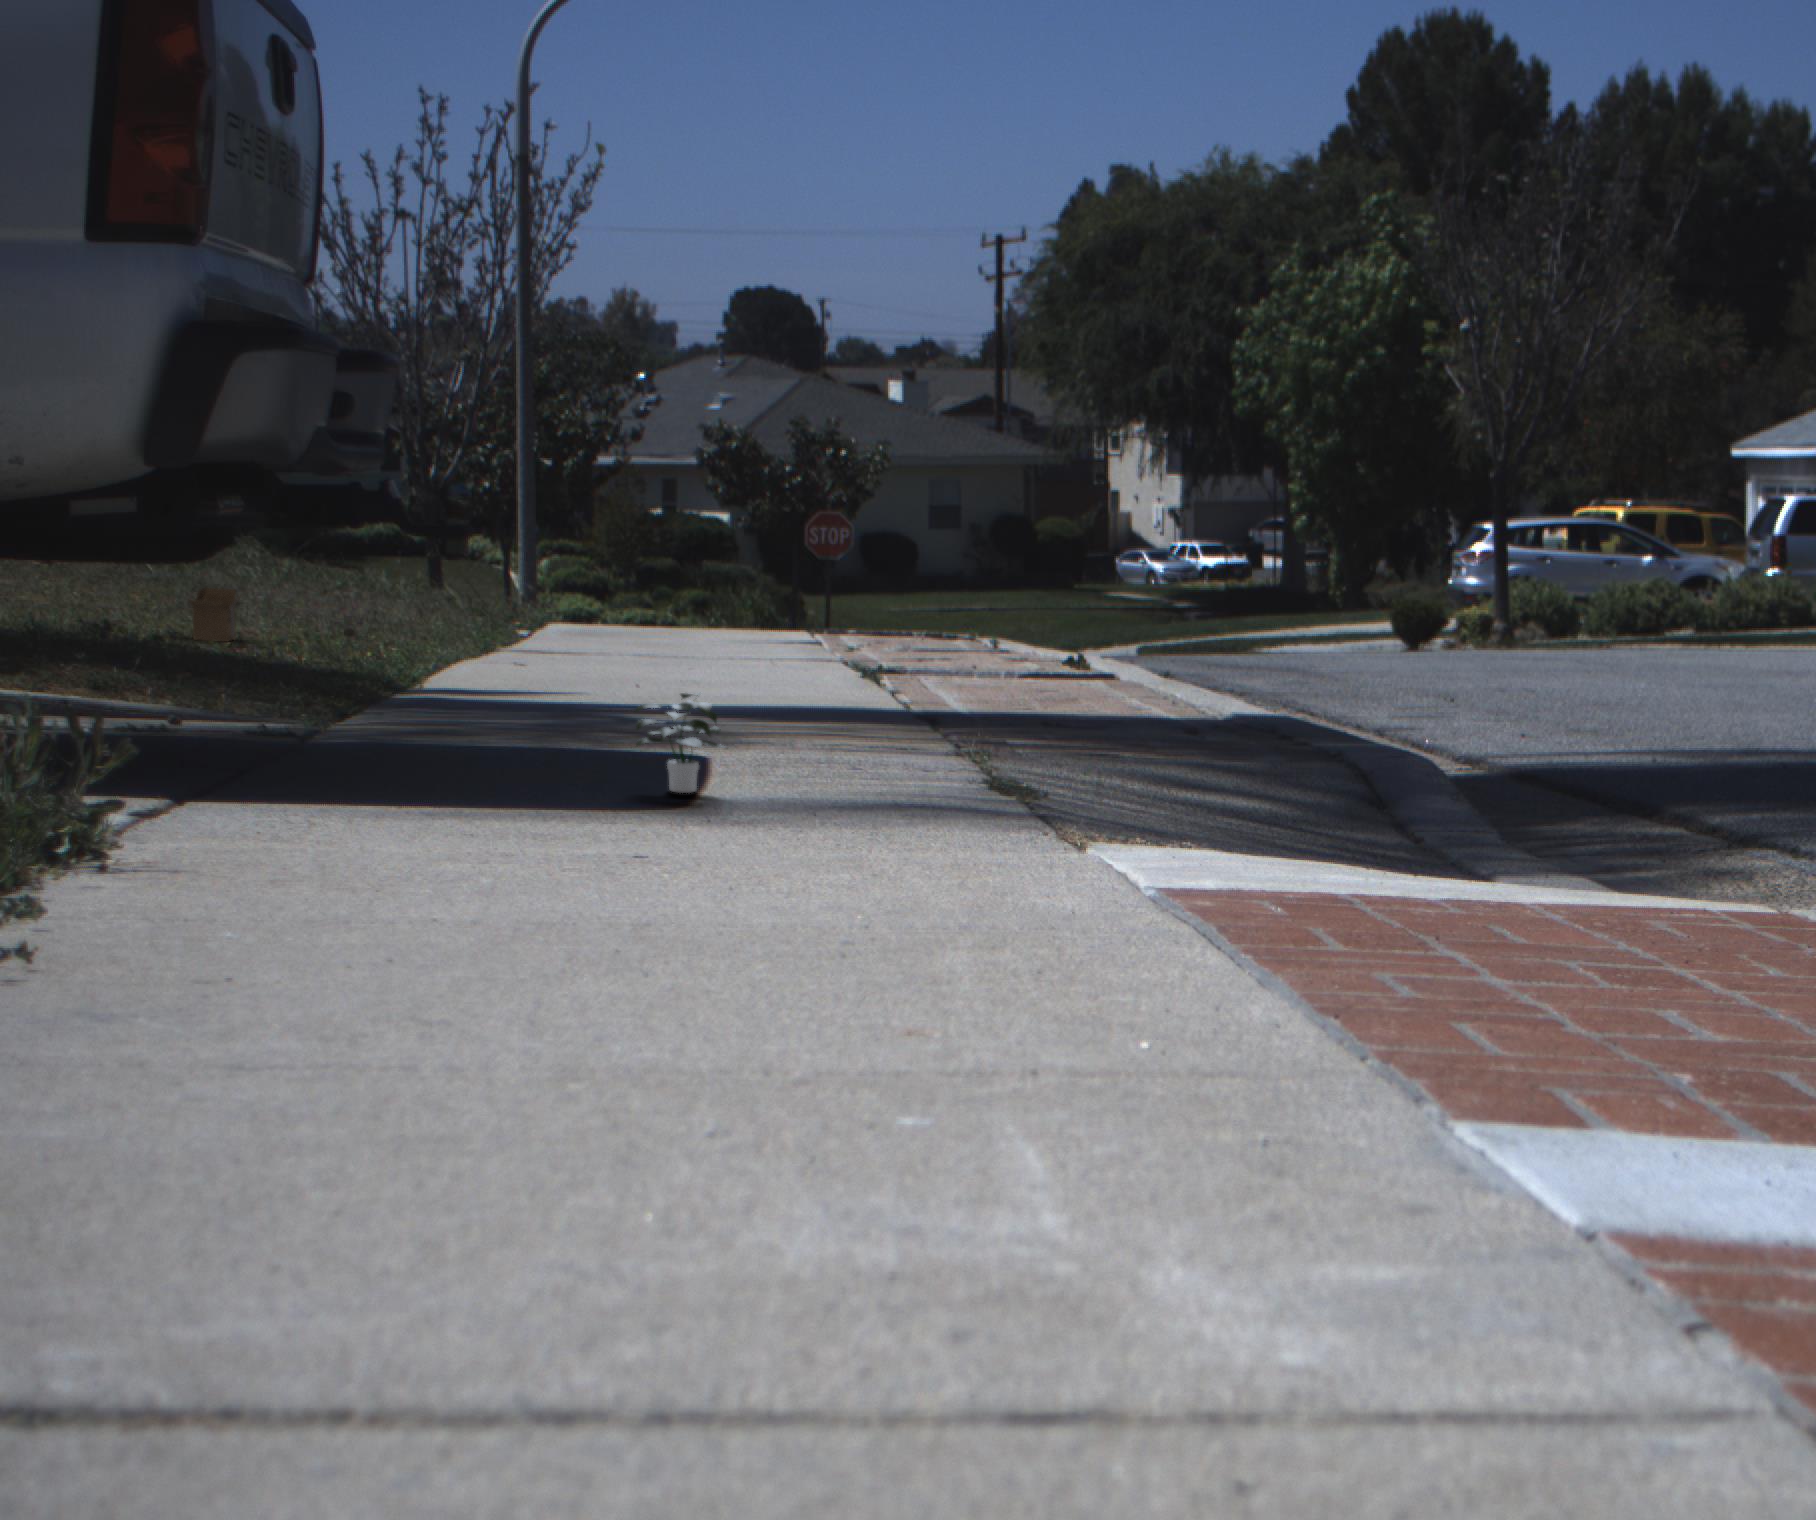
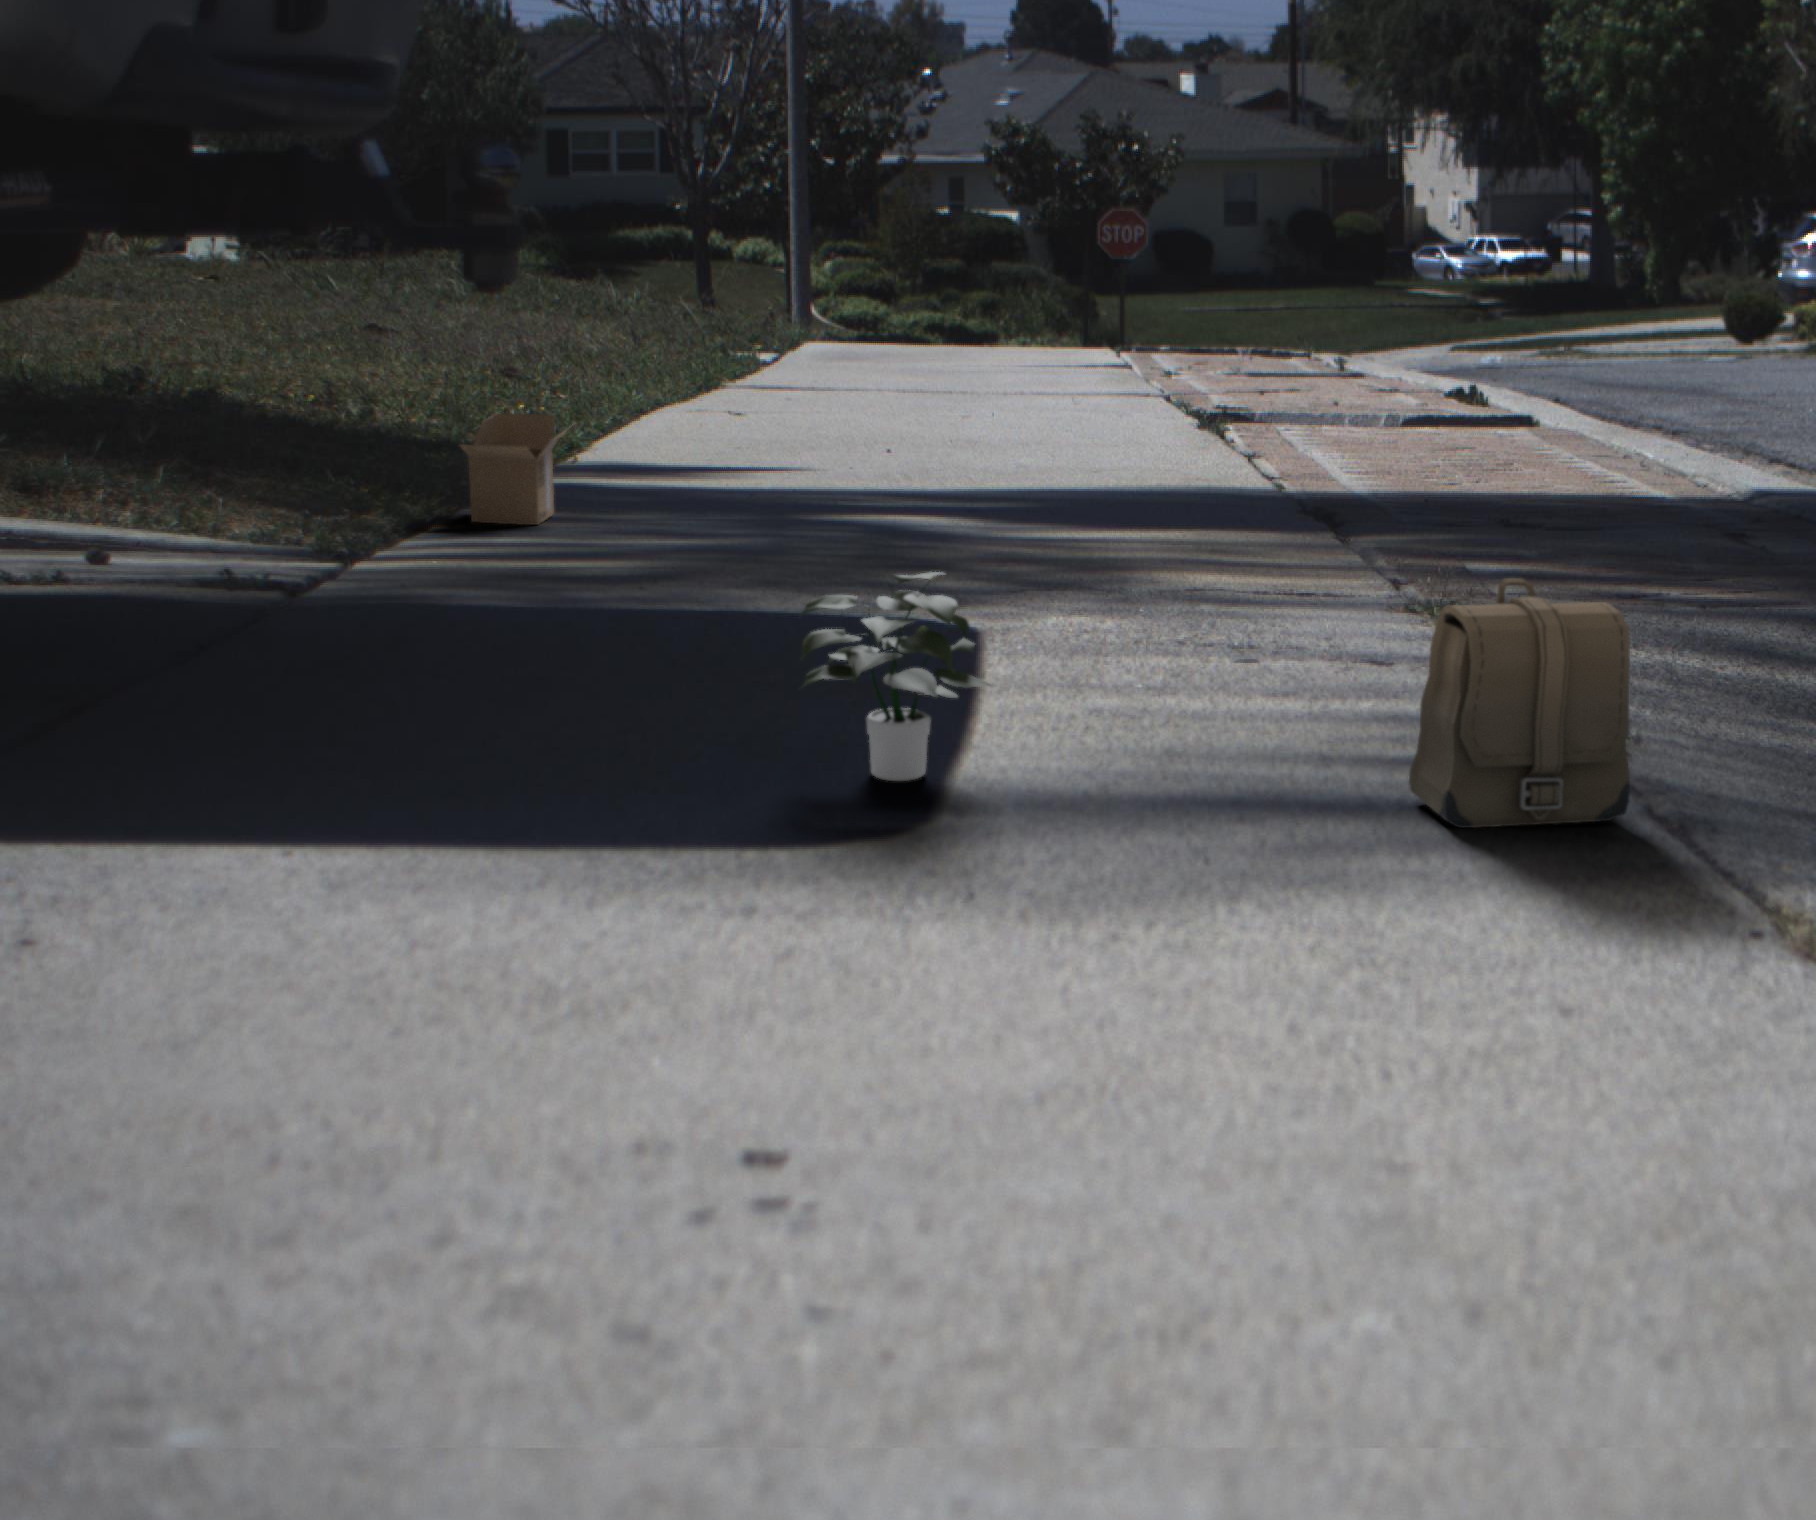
cardboard box: present [189,588,240,642] -> present [460,413,566,525]
backpack: none [935,697,1039,814] -> present [1409,578,1630,828]

